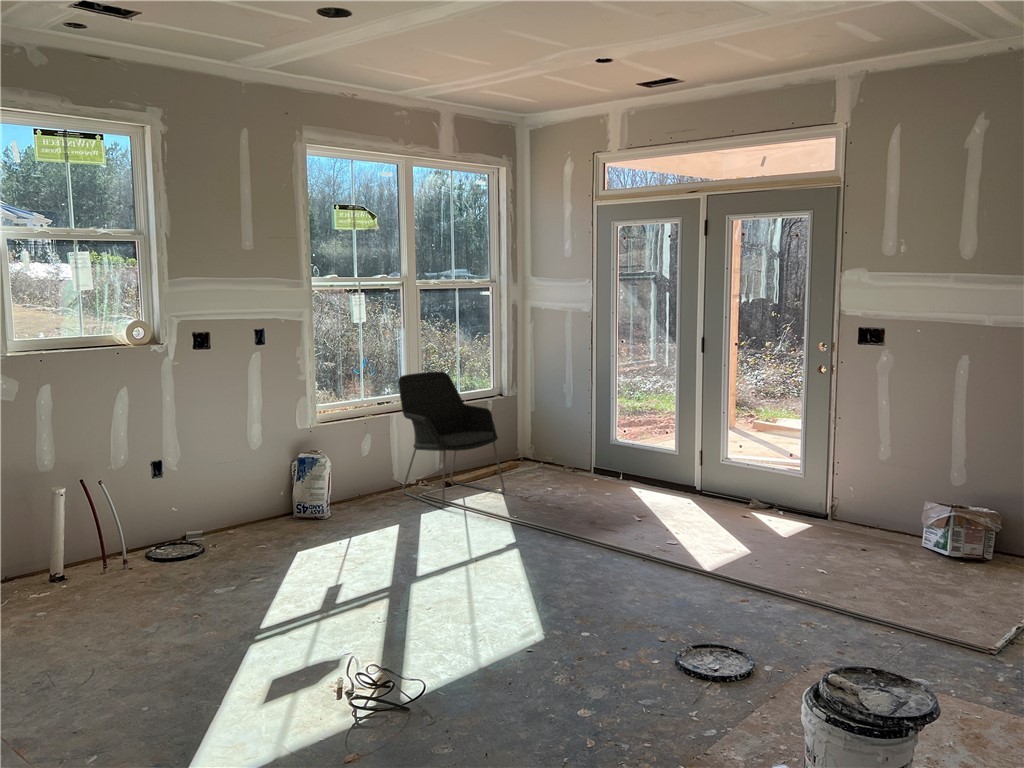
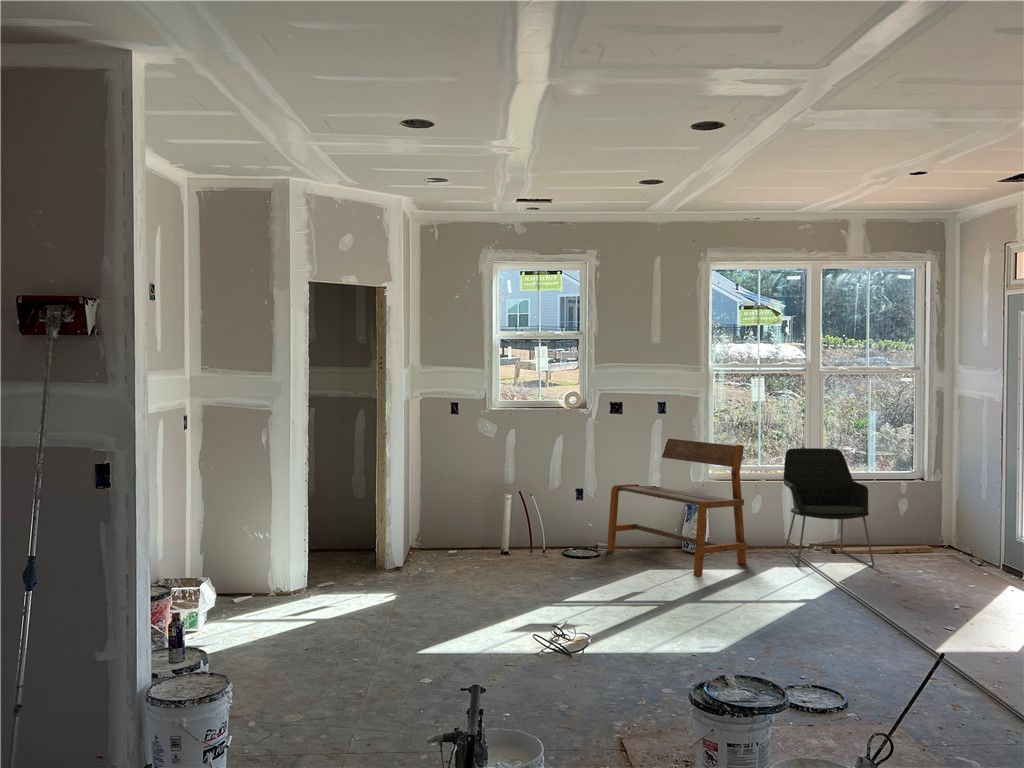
bench: none [206,375,392,546] -> present [607,438,747,576]

